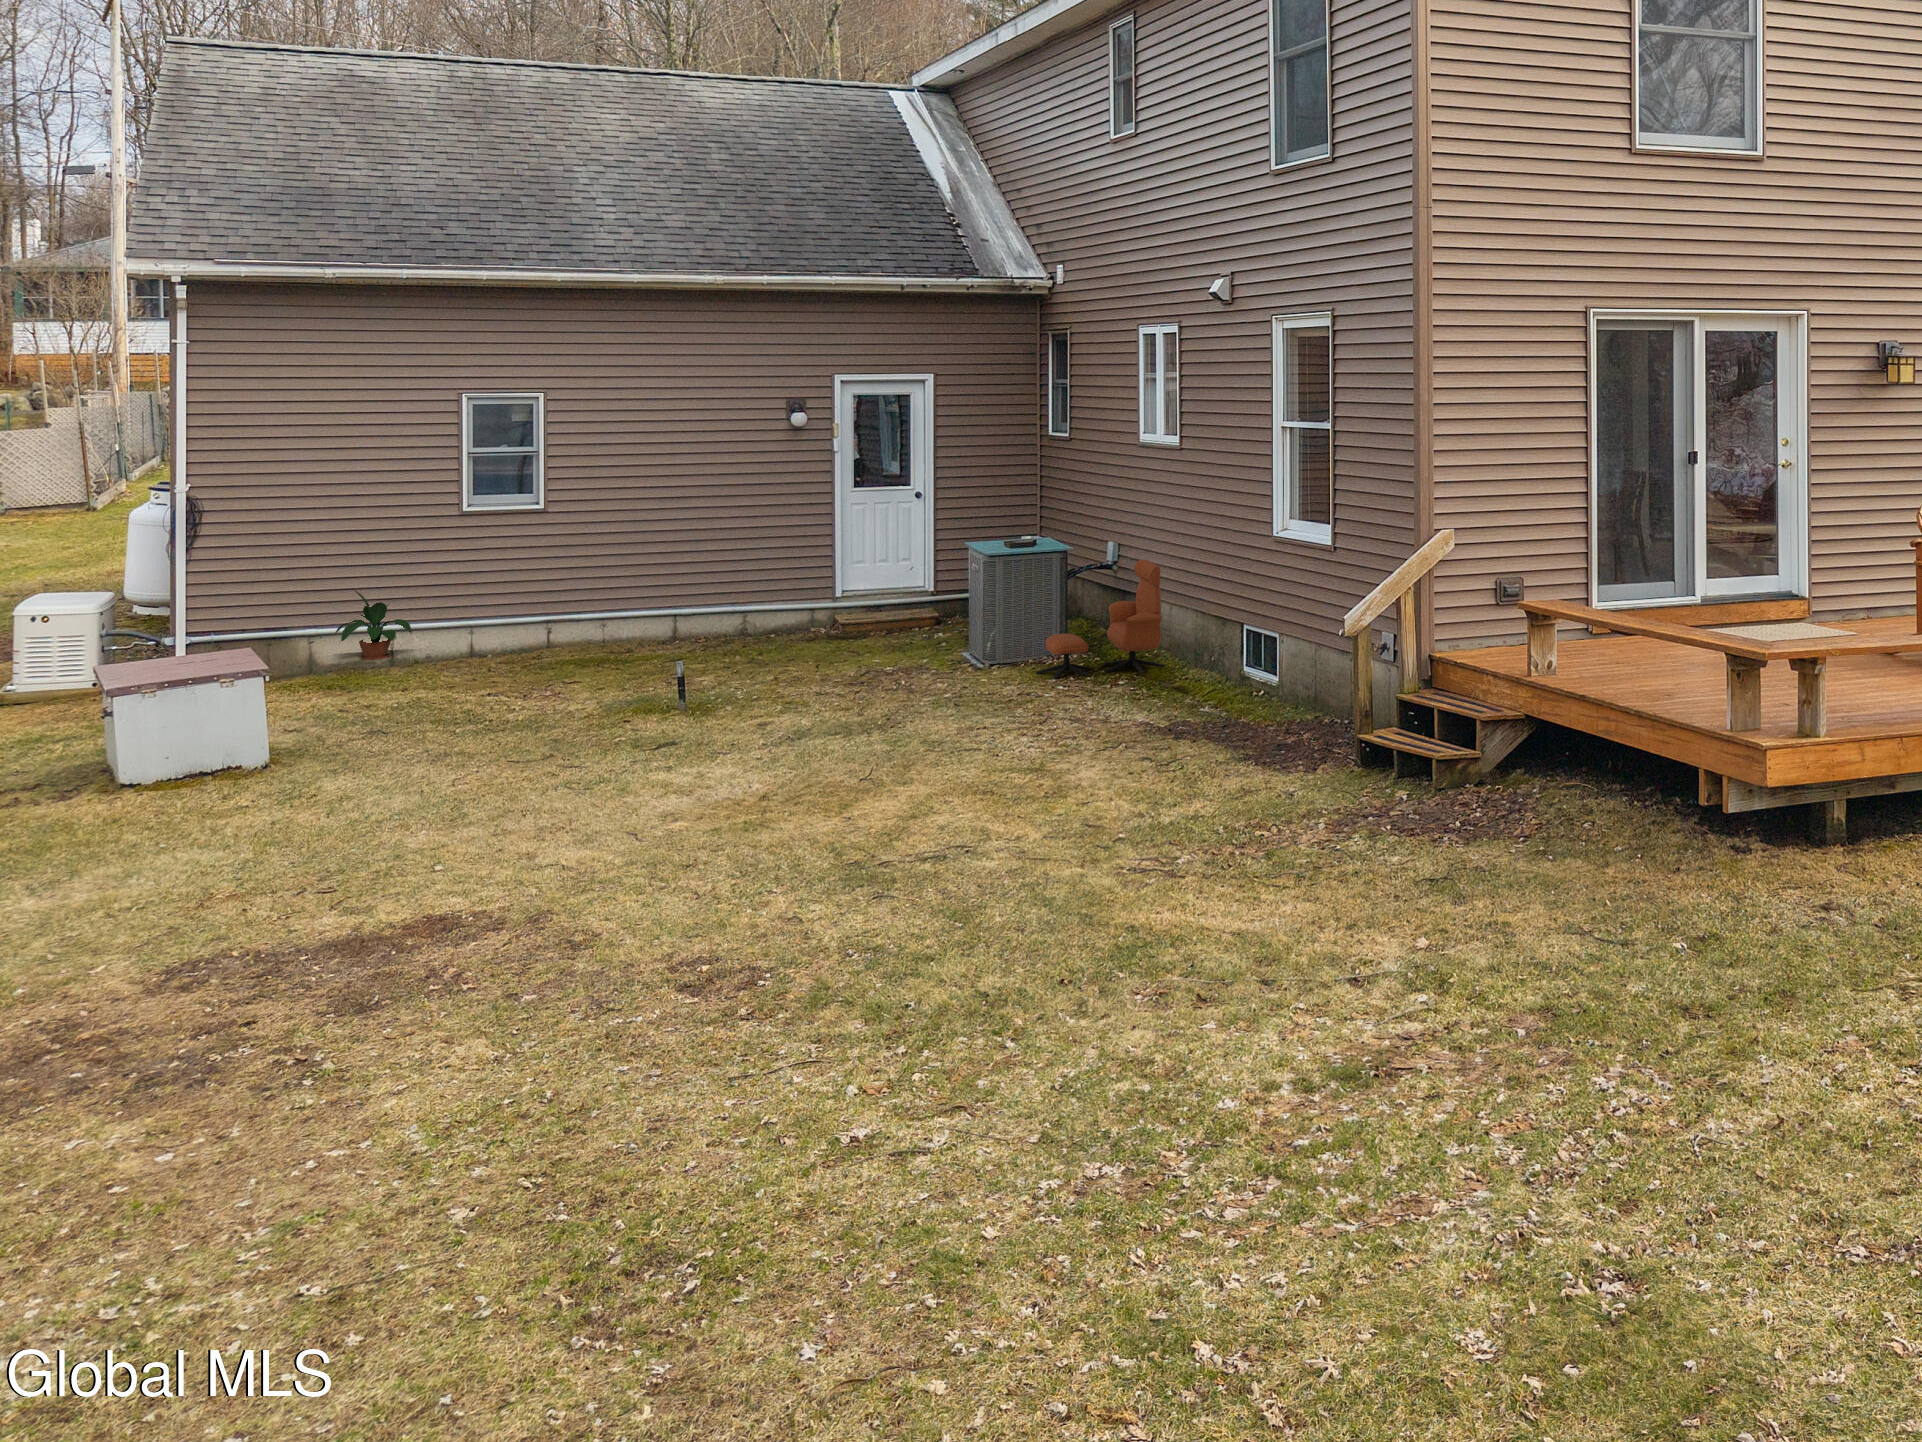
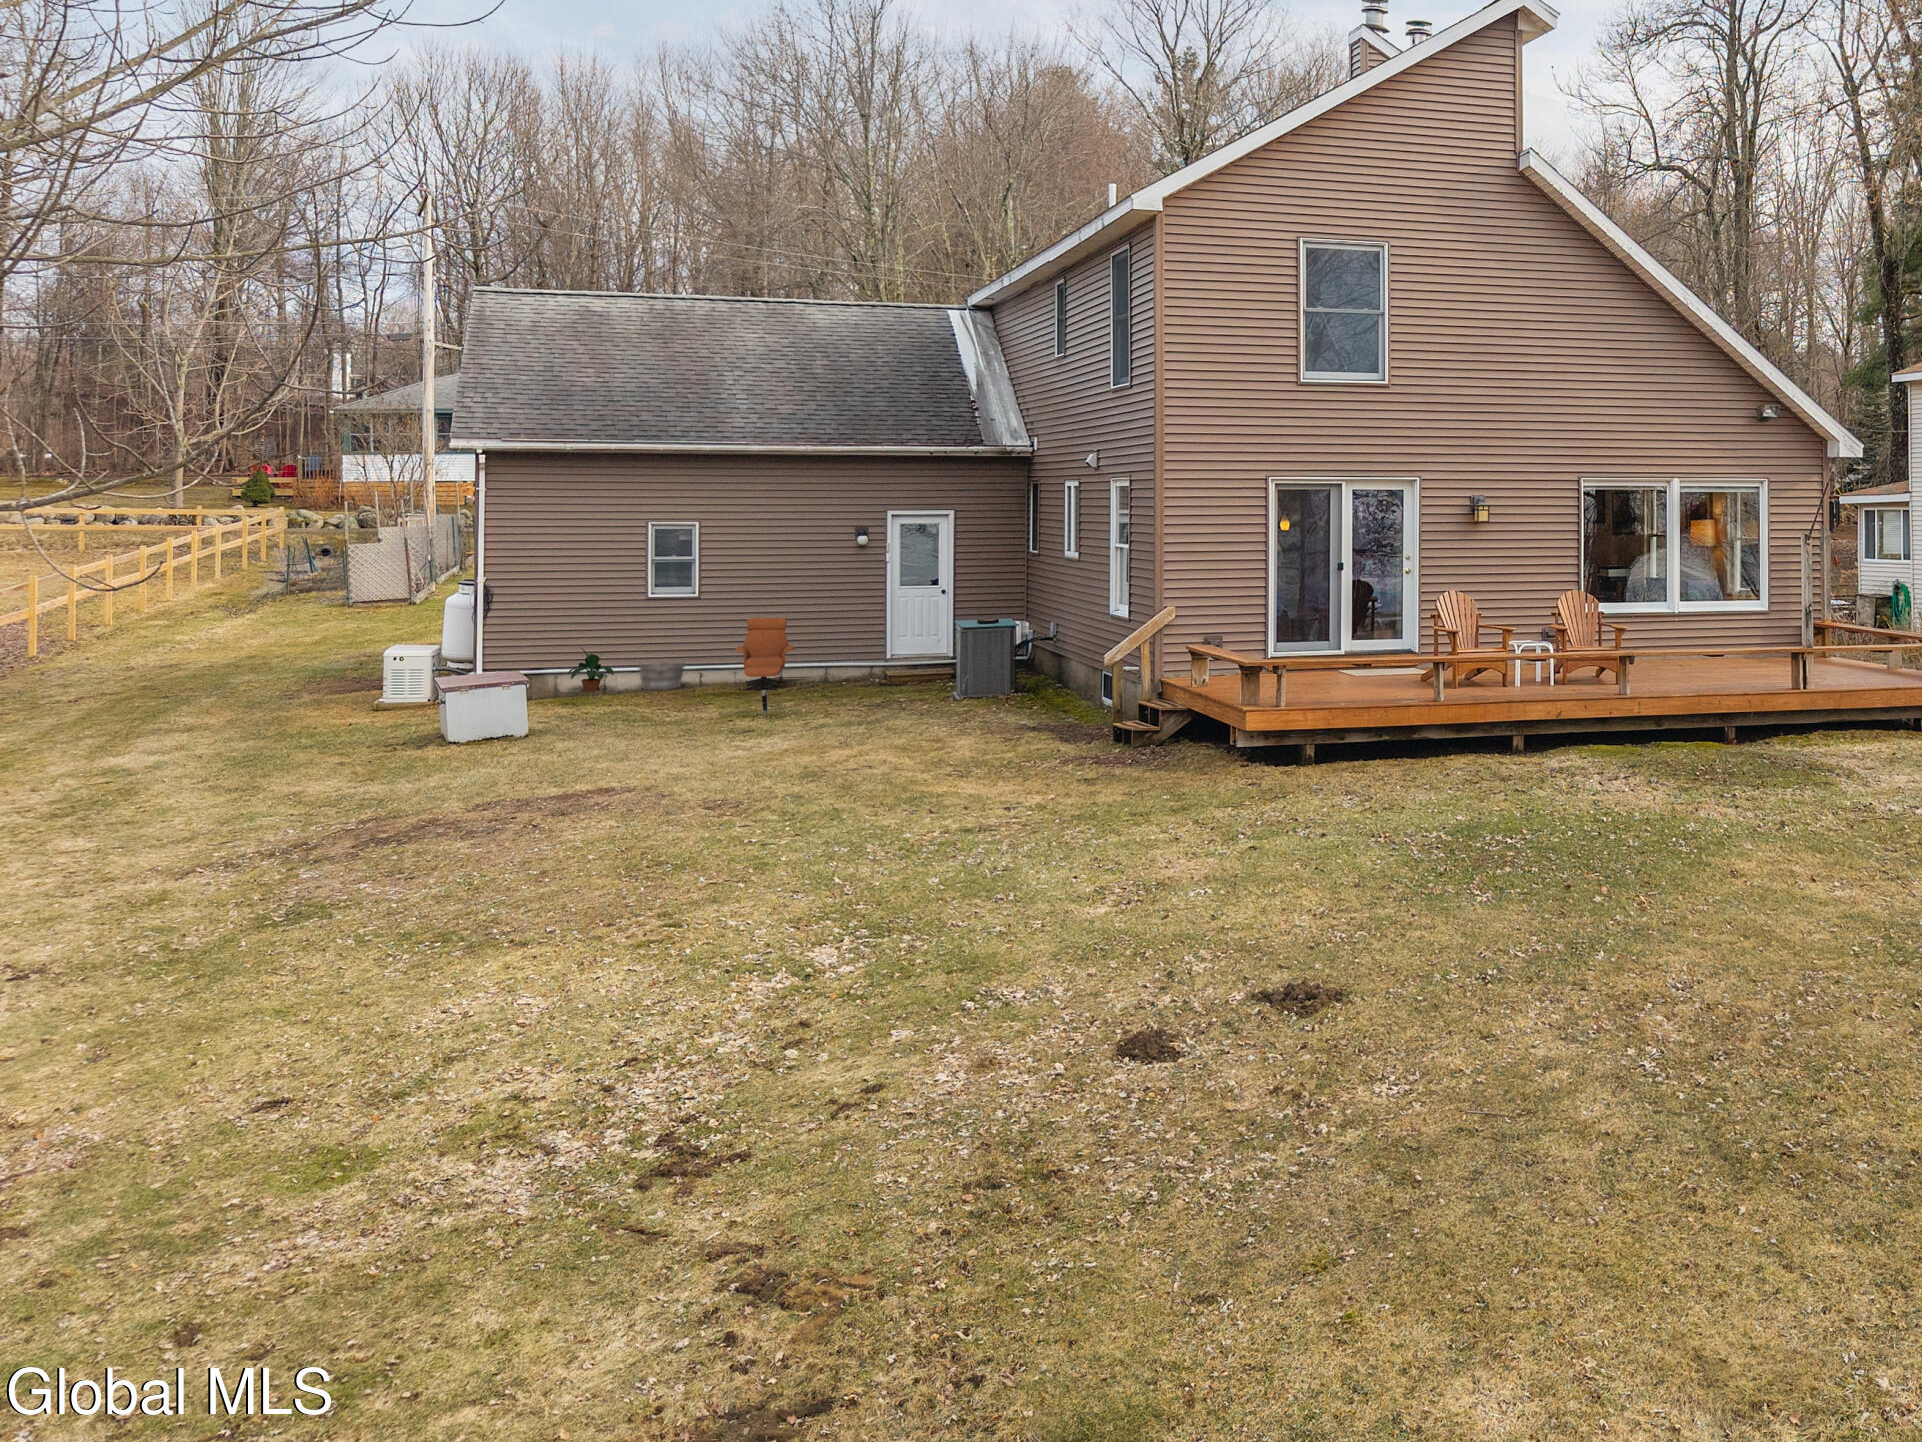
lounge chair: present [1036,559,1165,679] -> present [735,618,795,692]
bucket: none [450,607,526,654] -> present [639,662,685,690]

